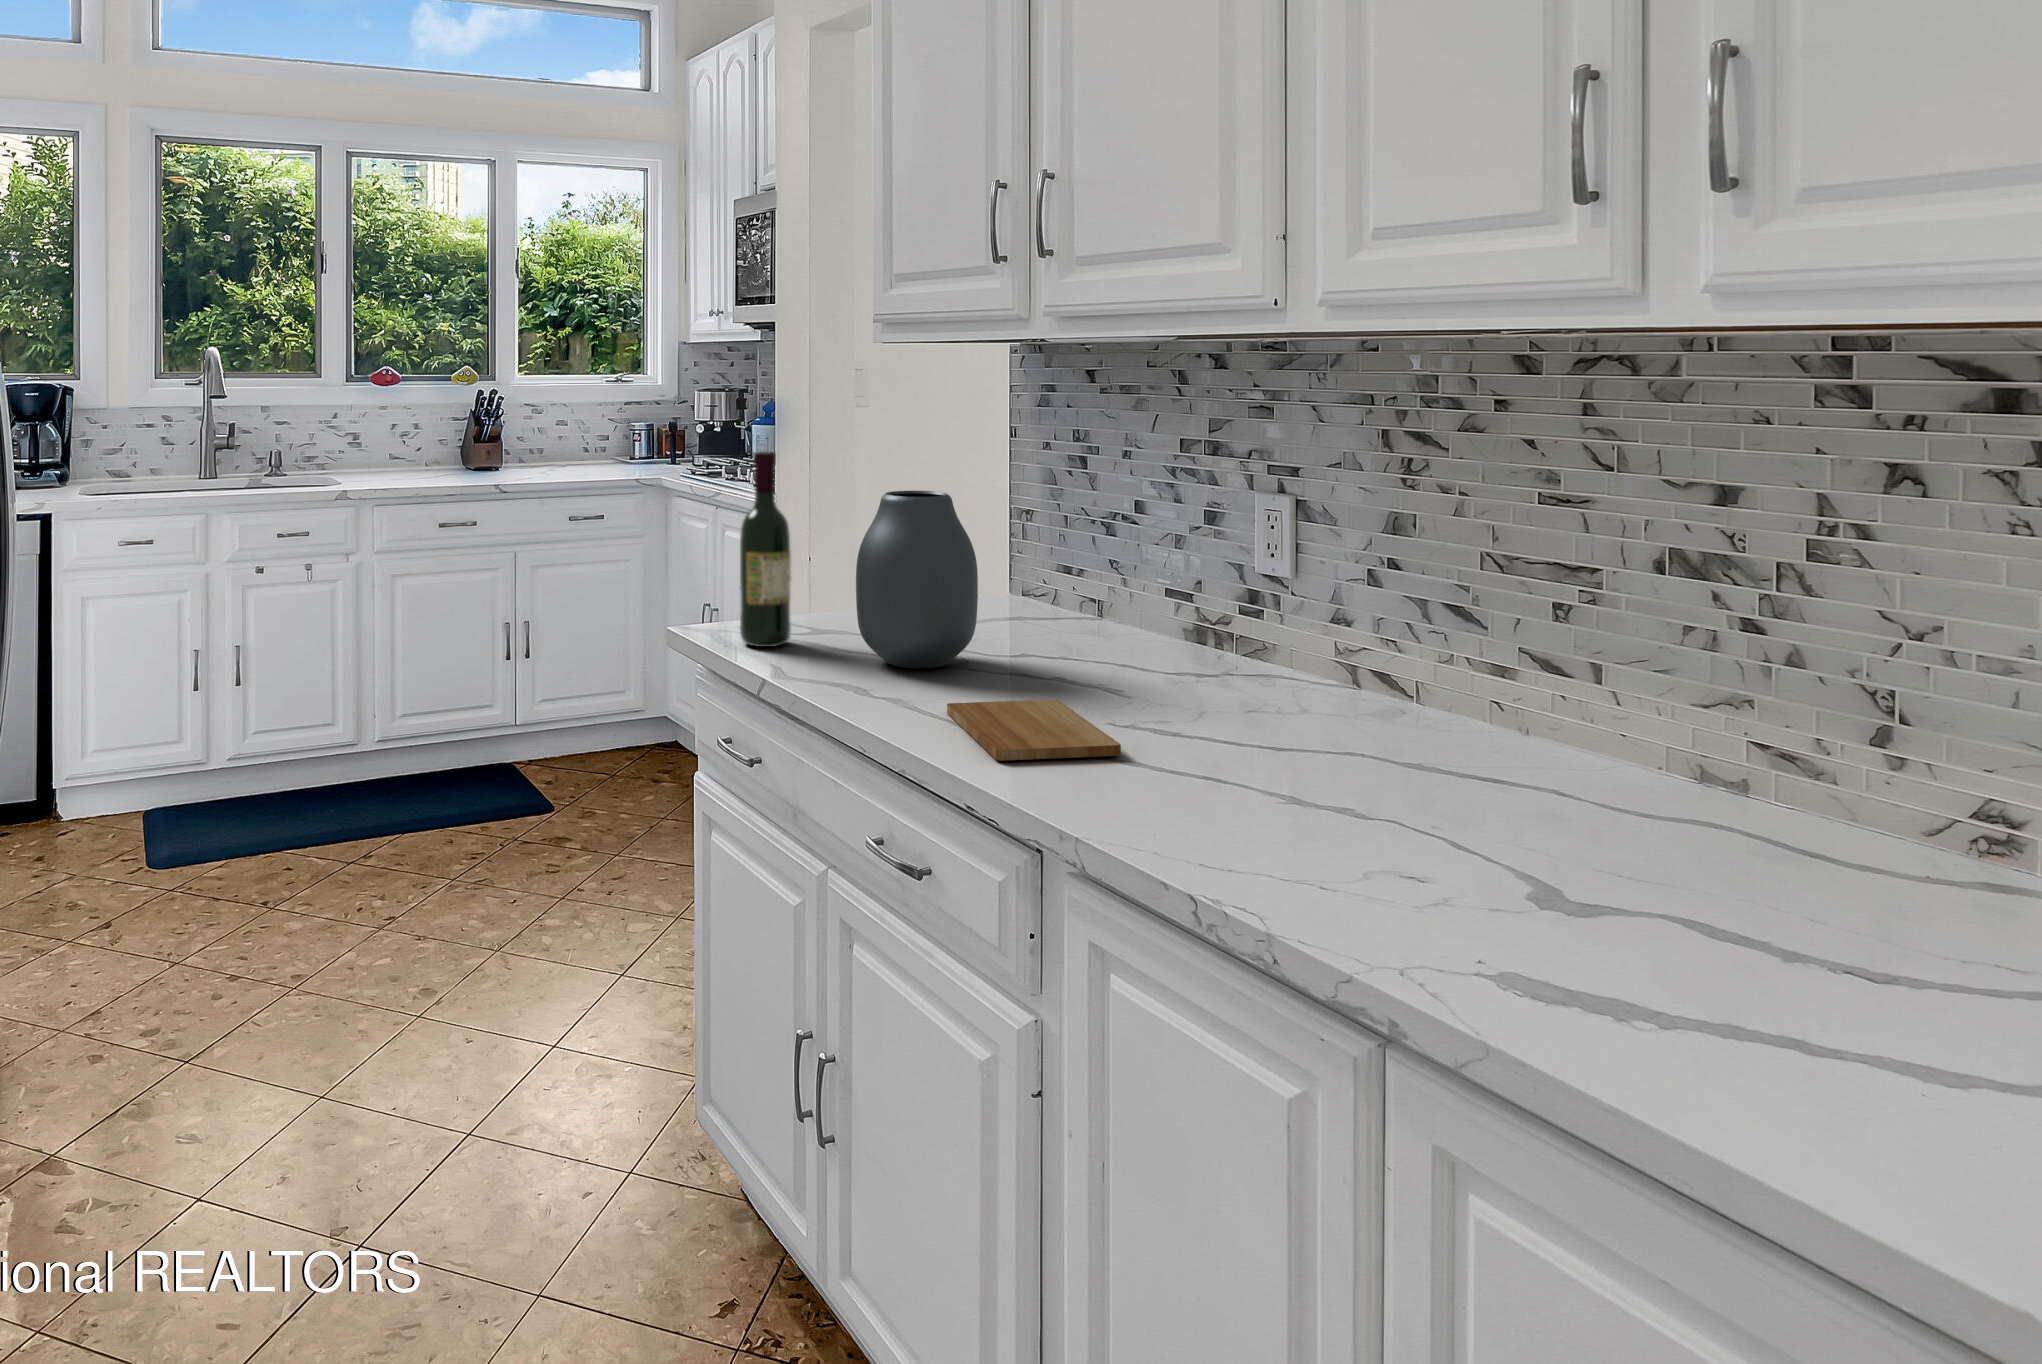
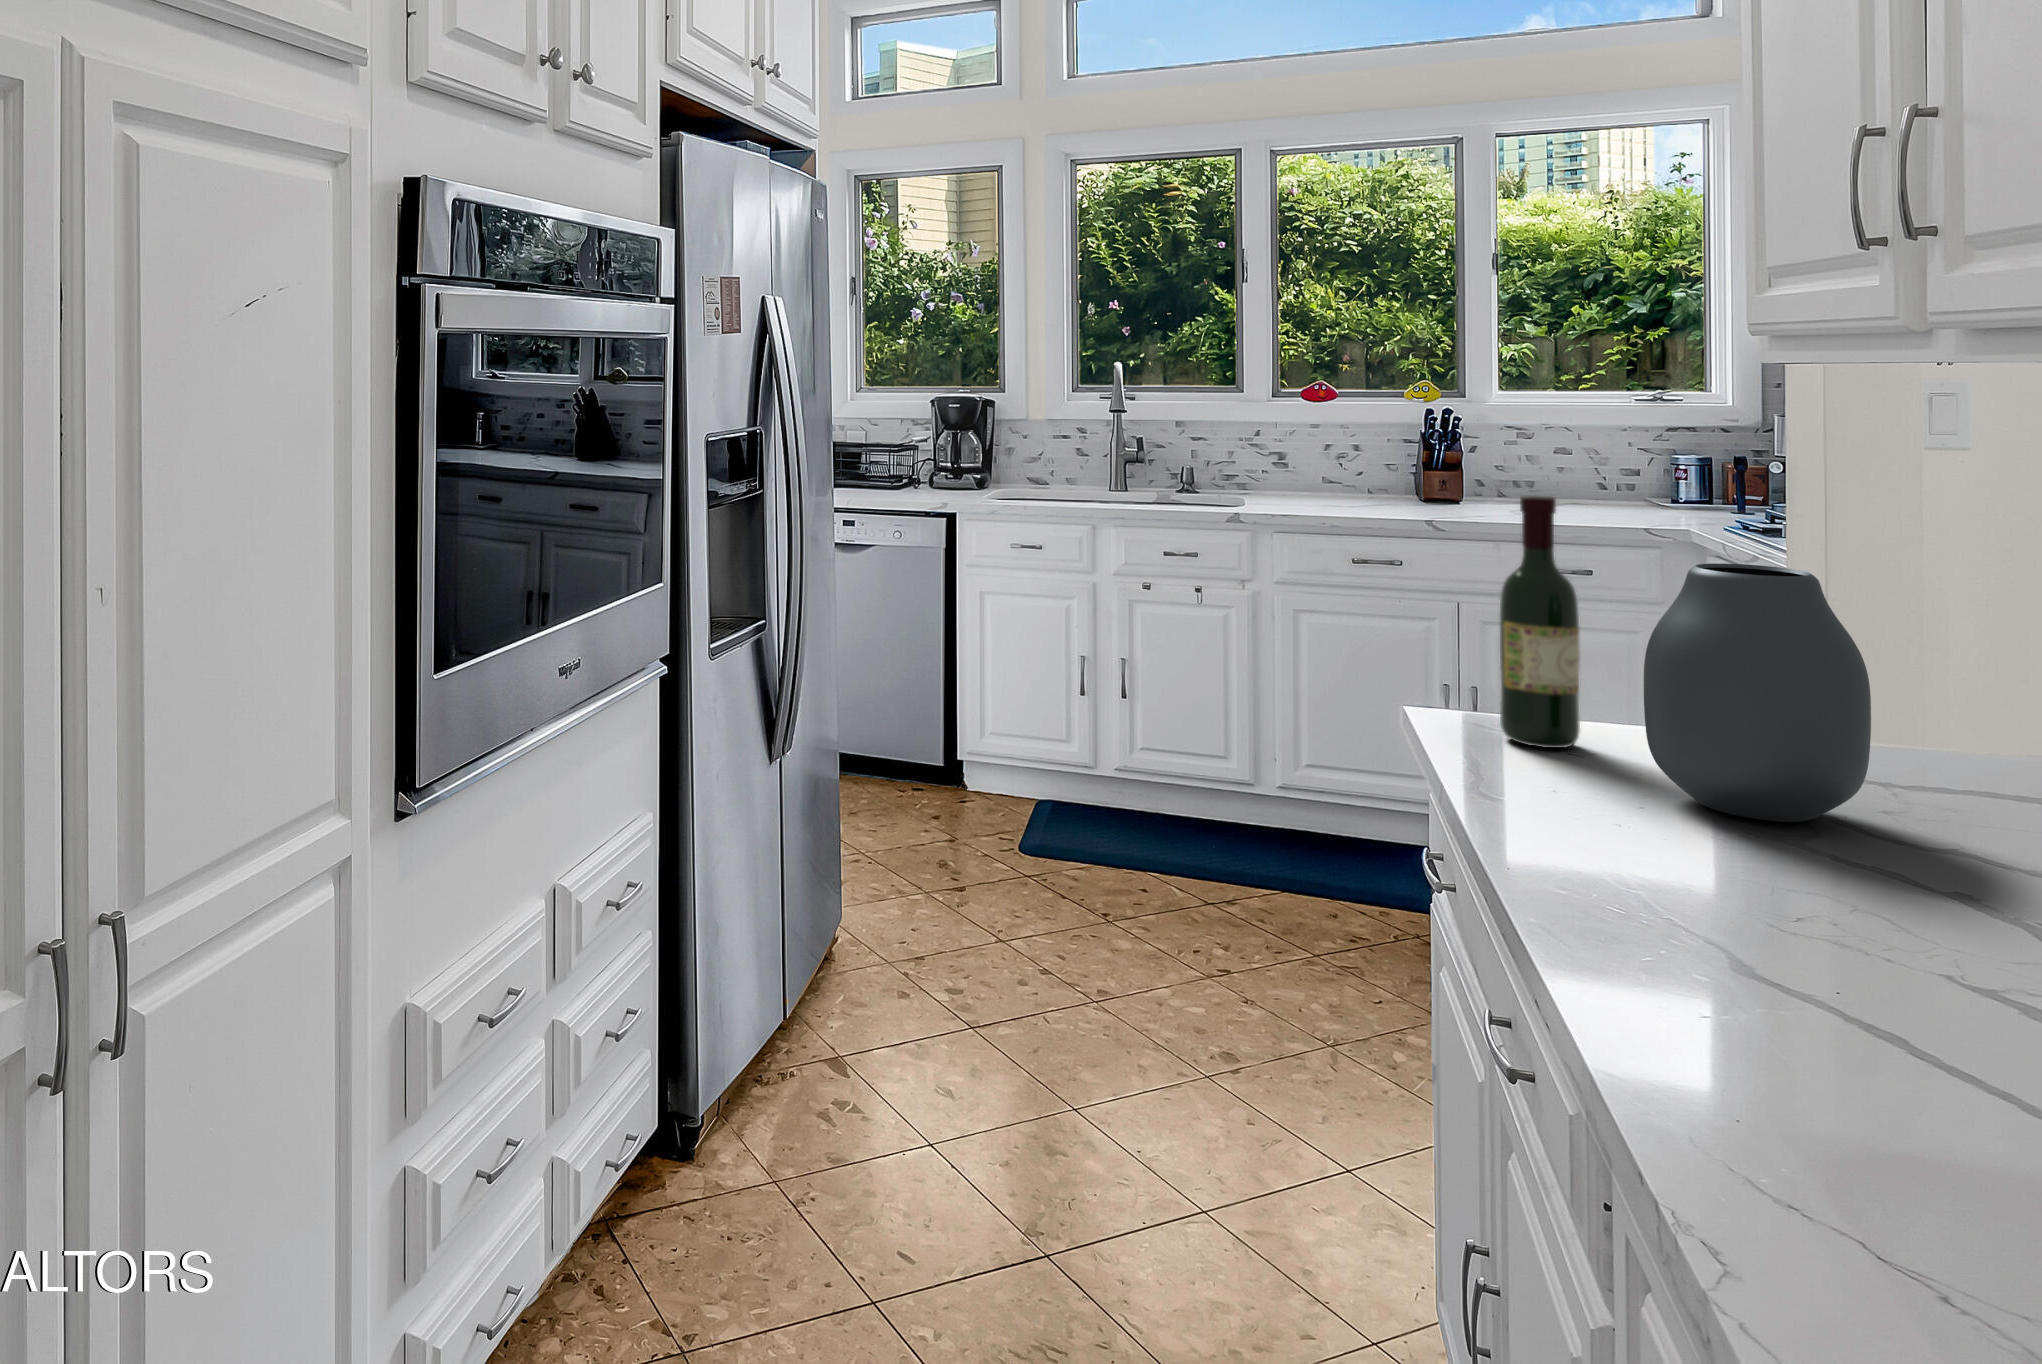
cutting board: present [947,699,1121,761] -> none [1680,865,1940,1005]

